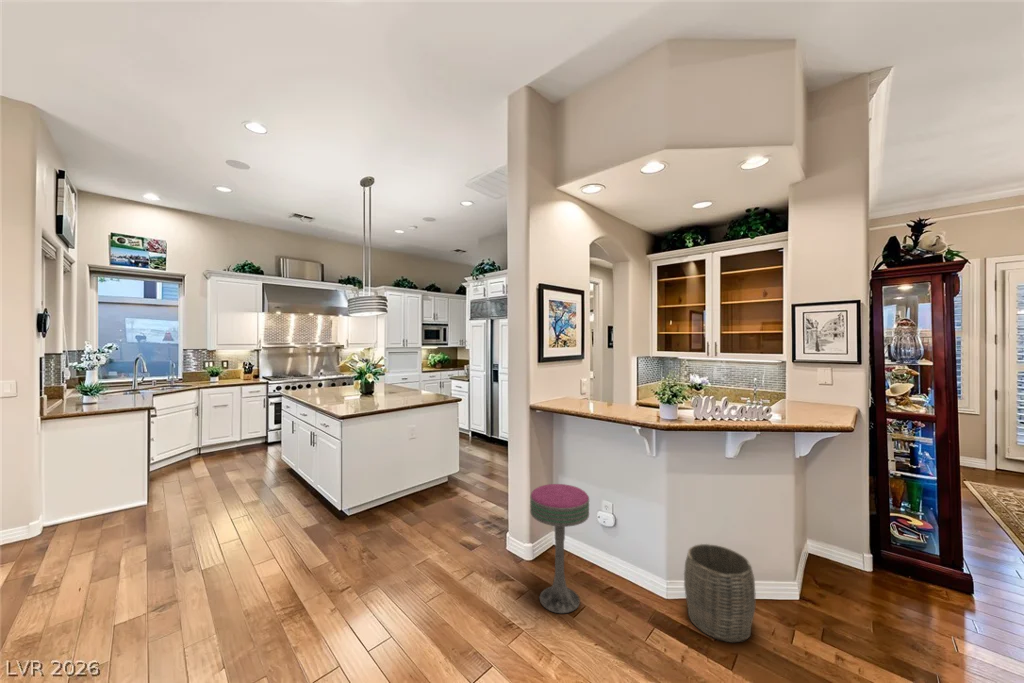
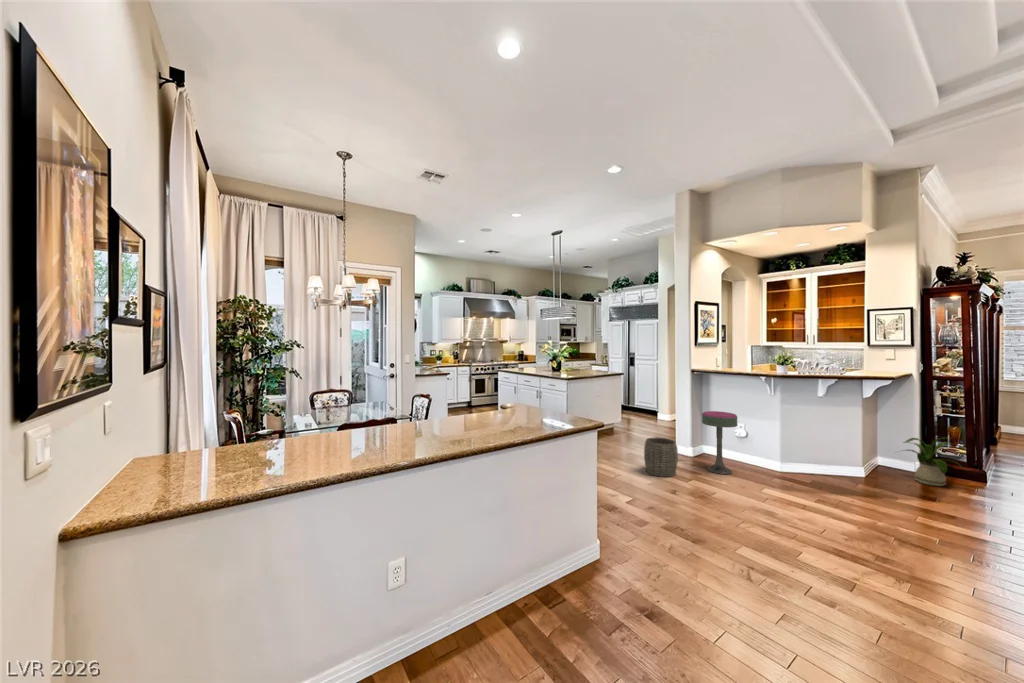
house plant: none [835,521,962,612] -> present [904,438,958,486]
woven basket: present [684,544,755,642] -> present [644,438,678,477]

